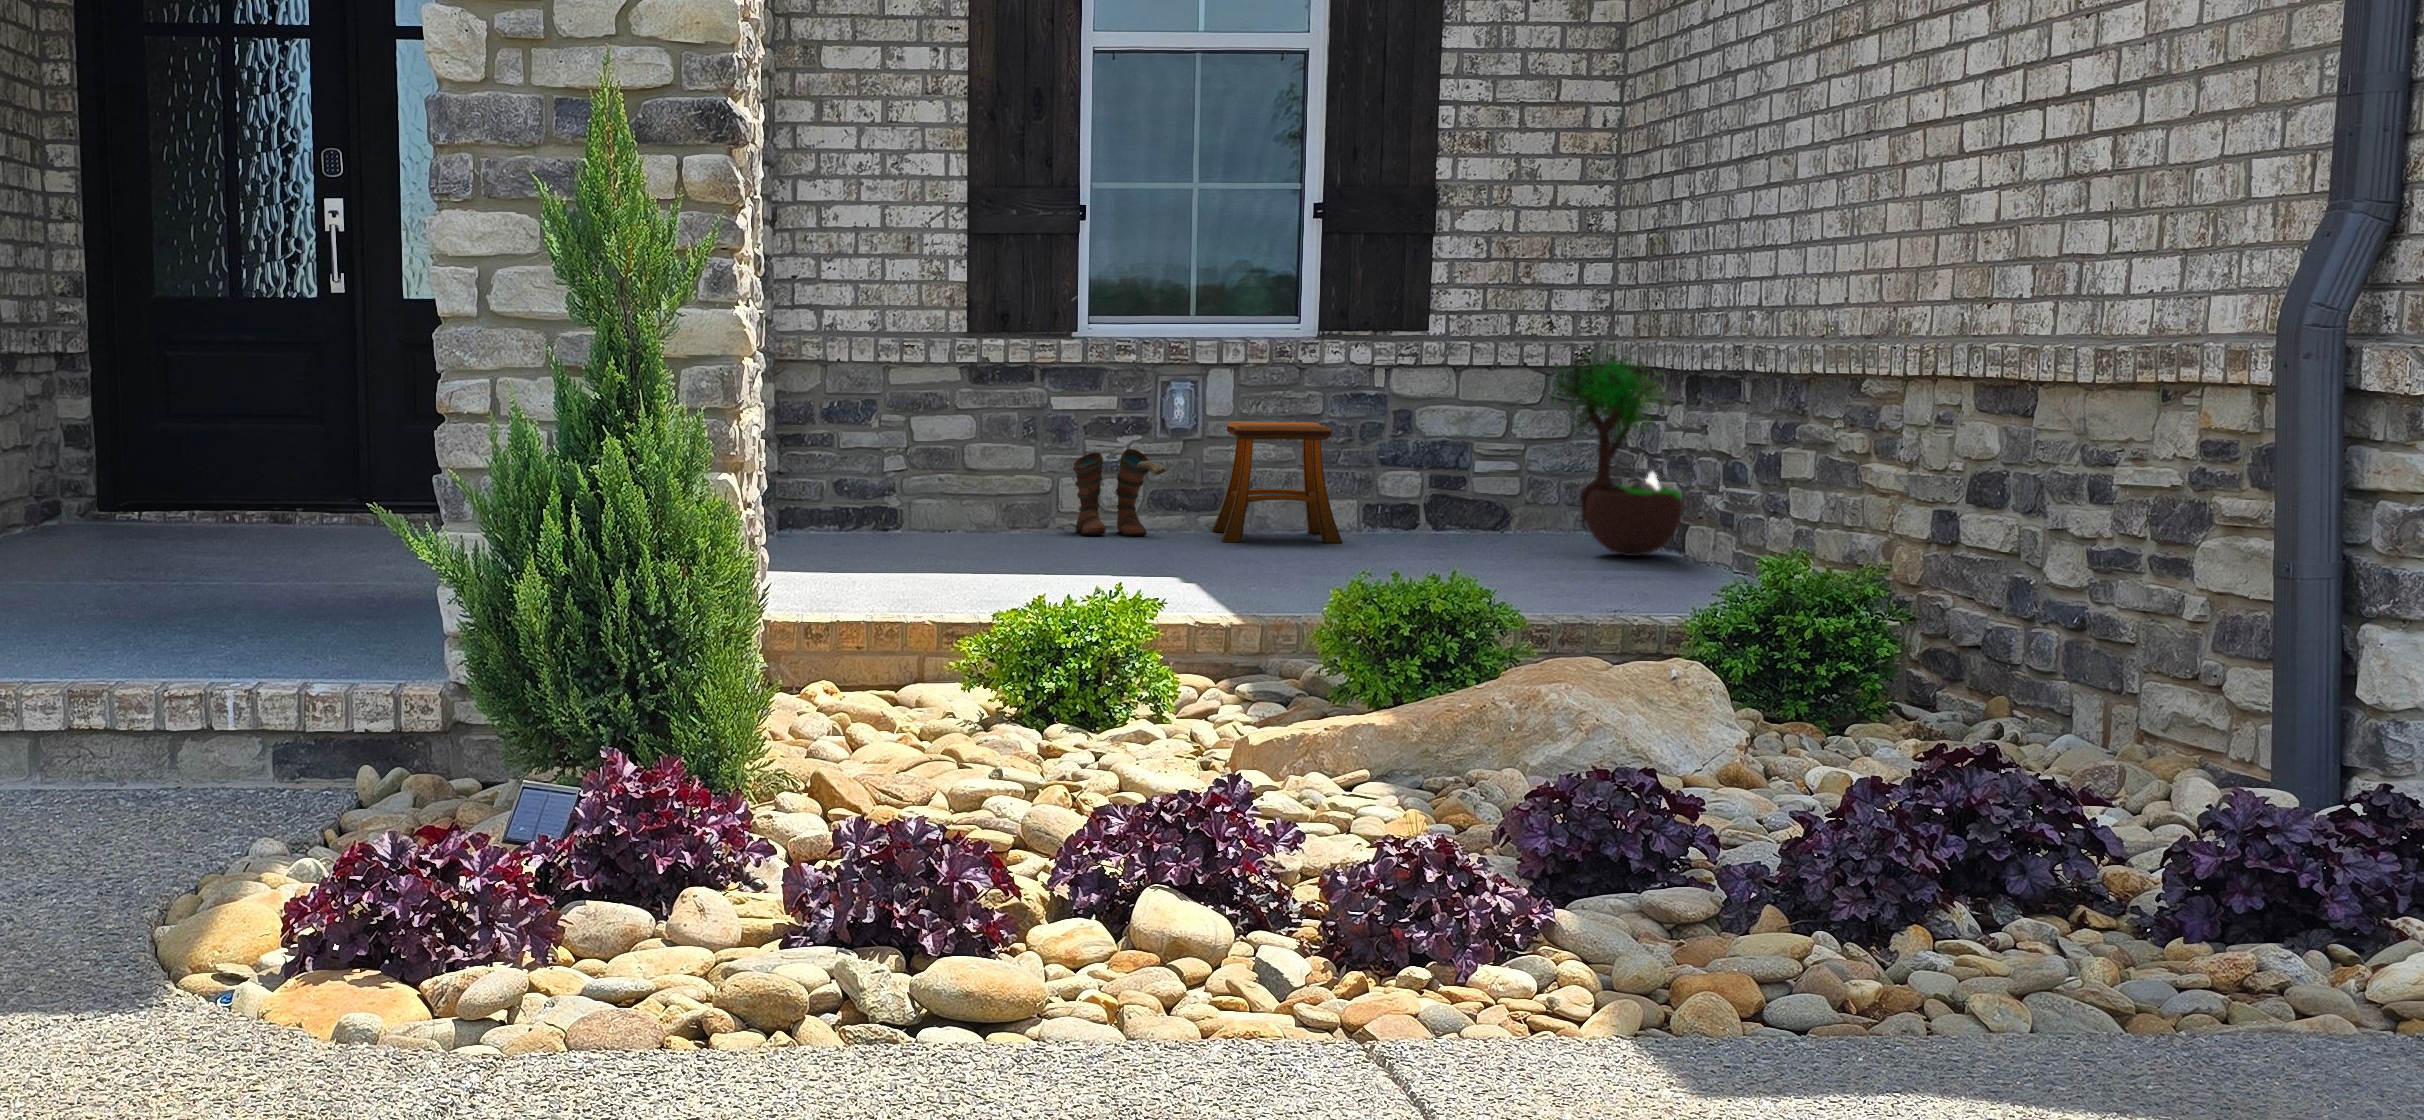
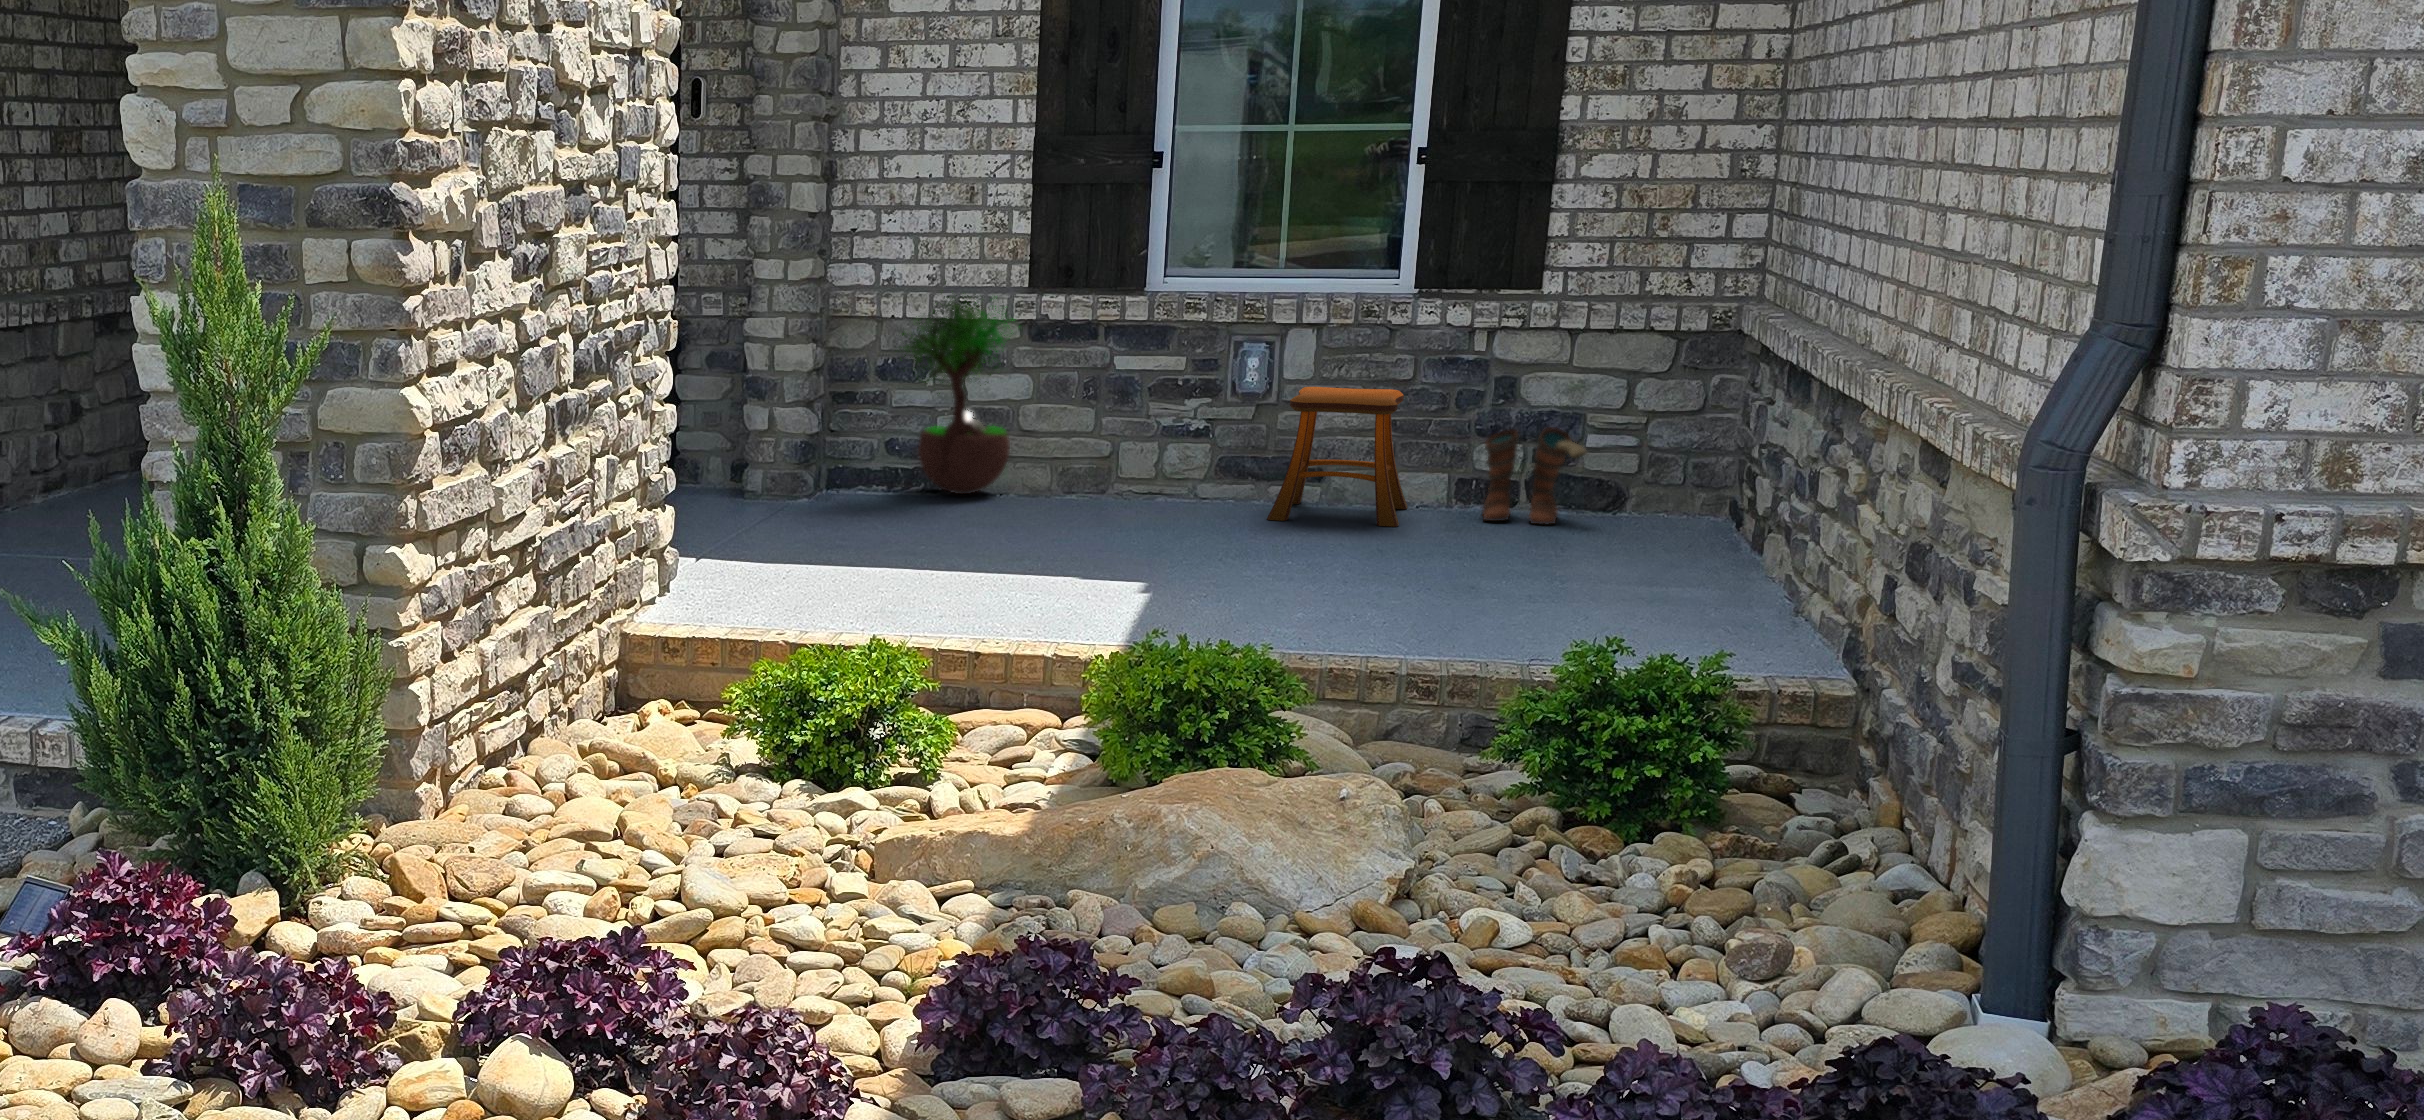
potted tree: present [1545,346,1683,556] -> present [900,290,1020,494]
boots: present [1073,449,1167,536] -> present [1482,427,1587,524]

